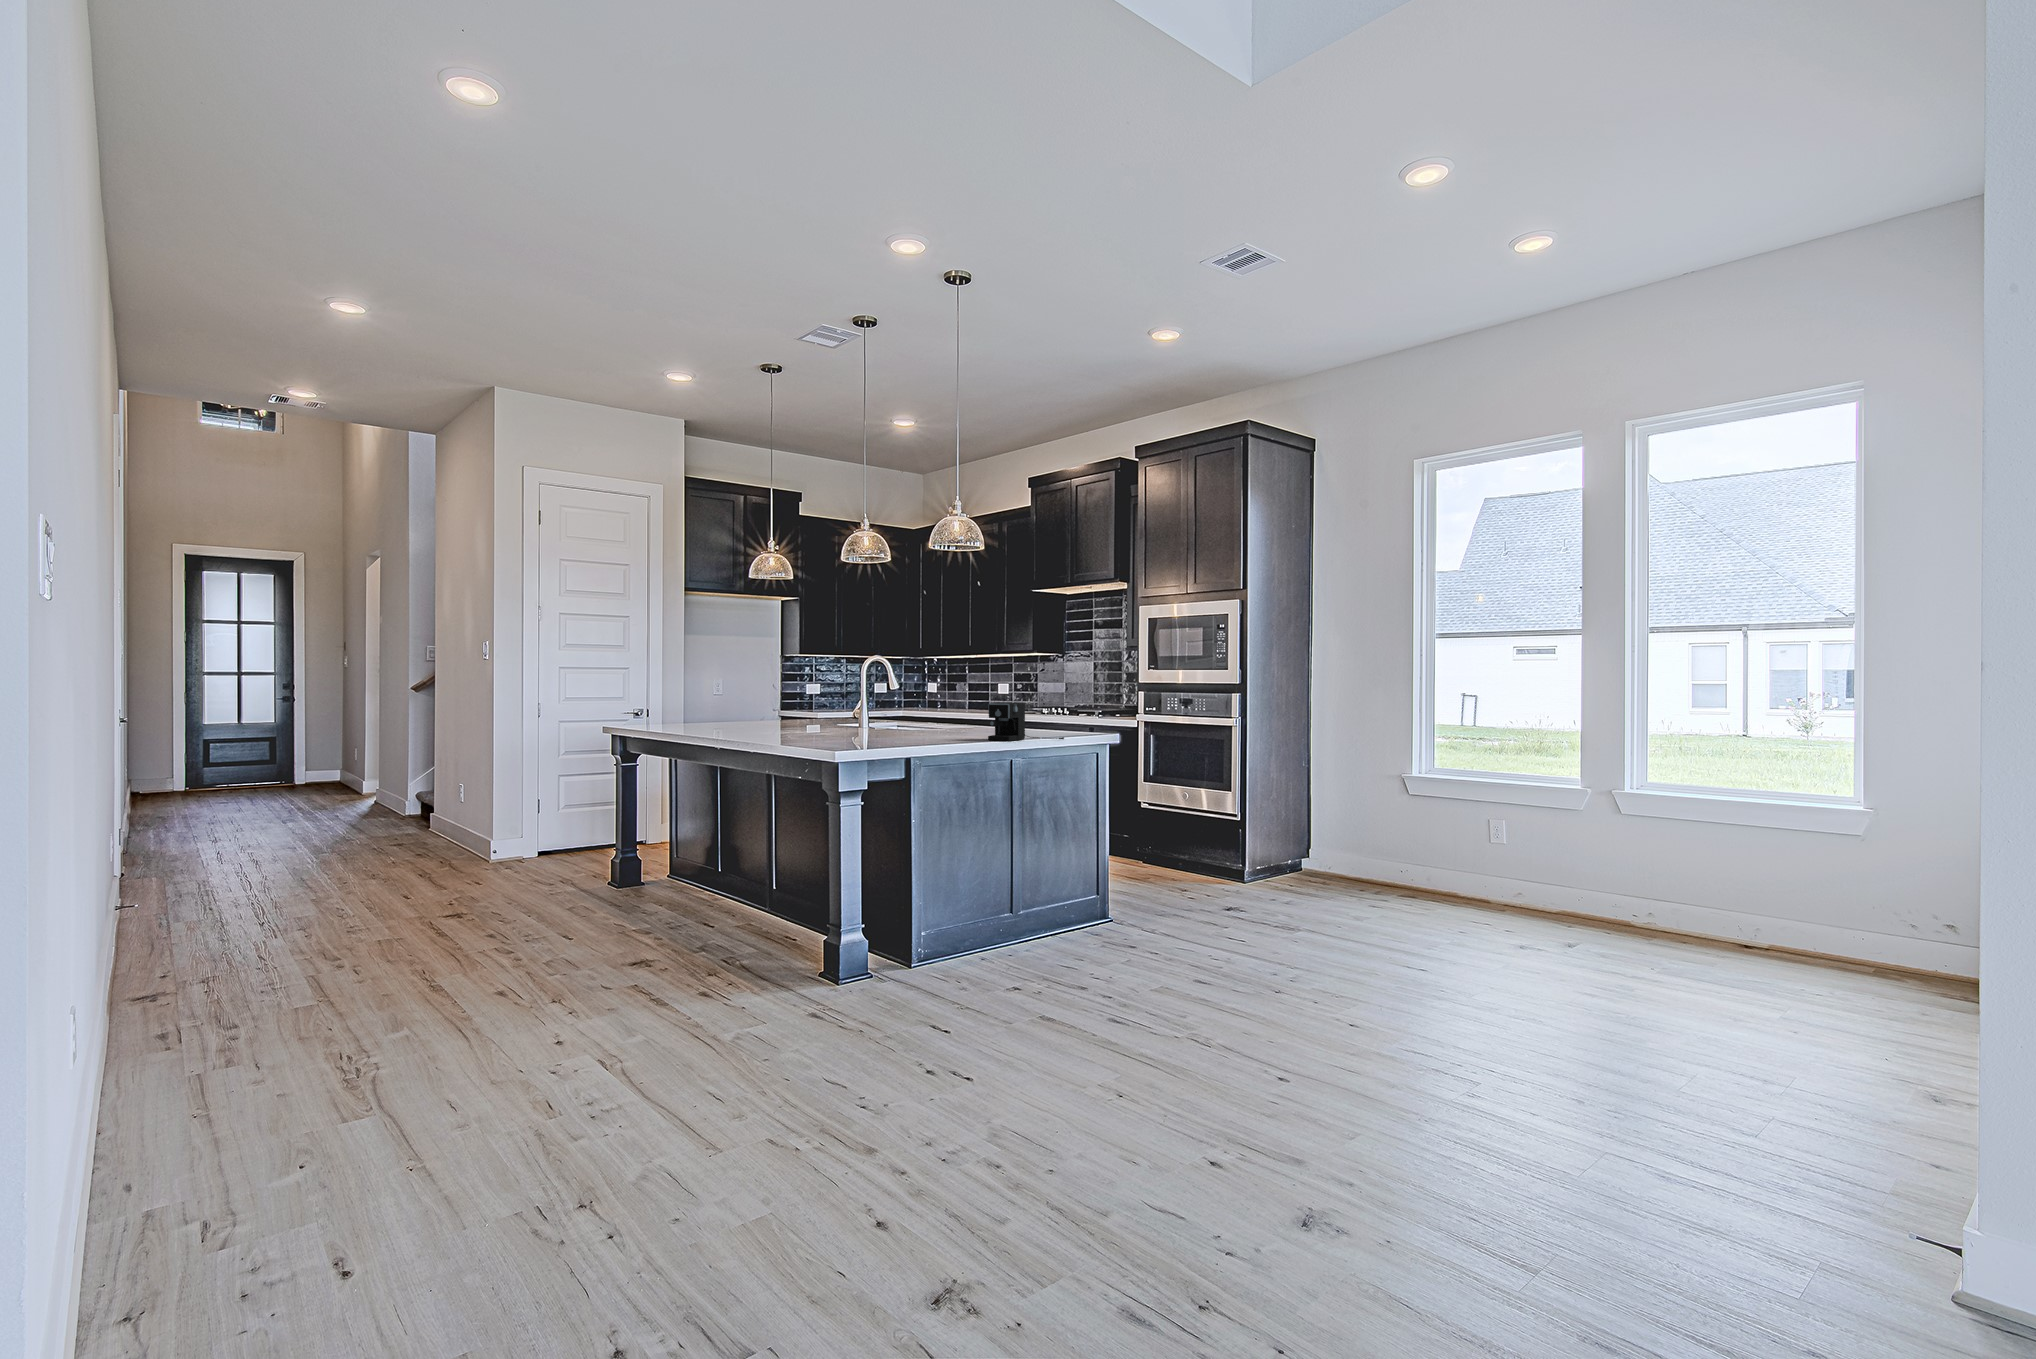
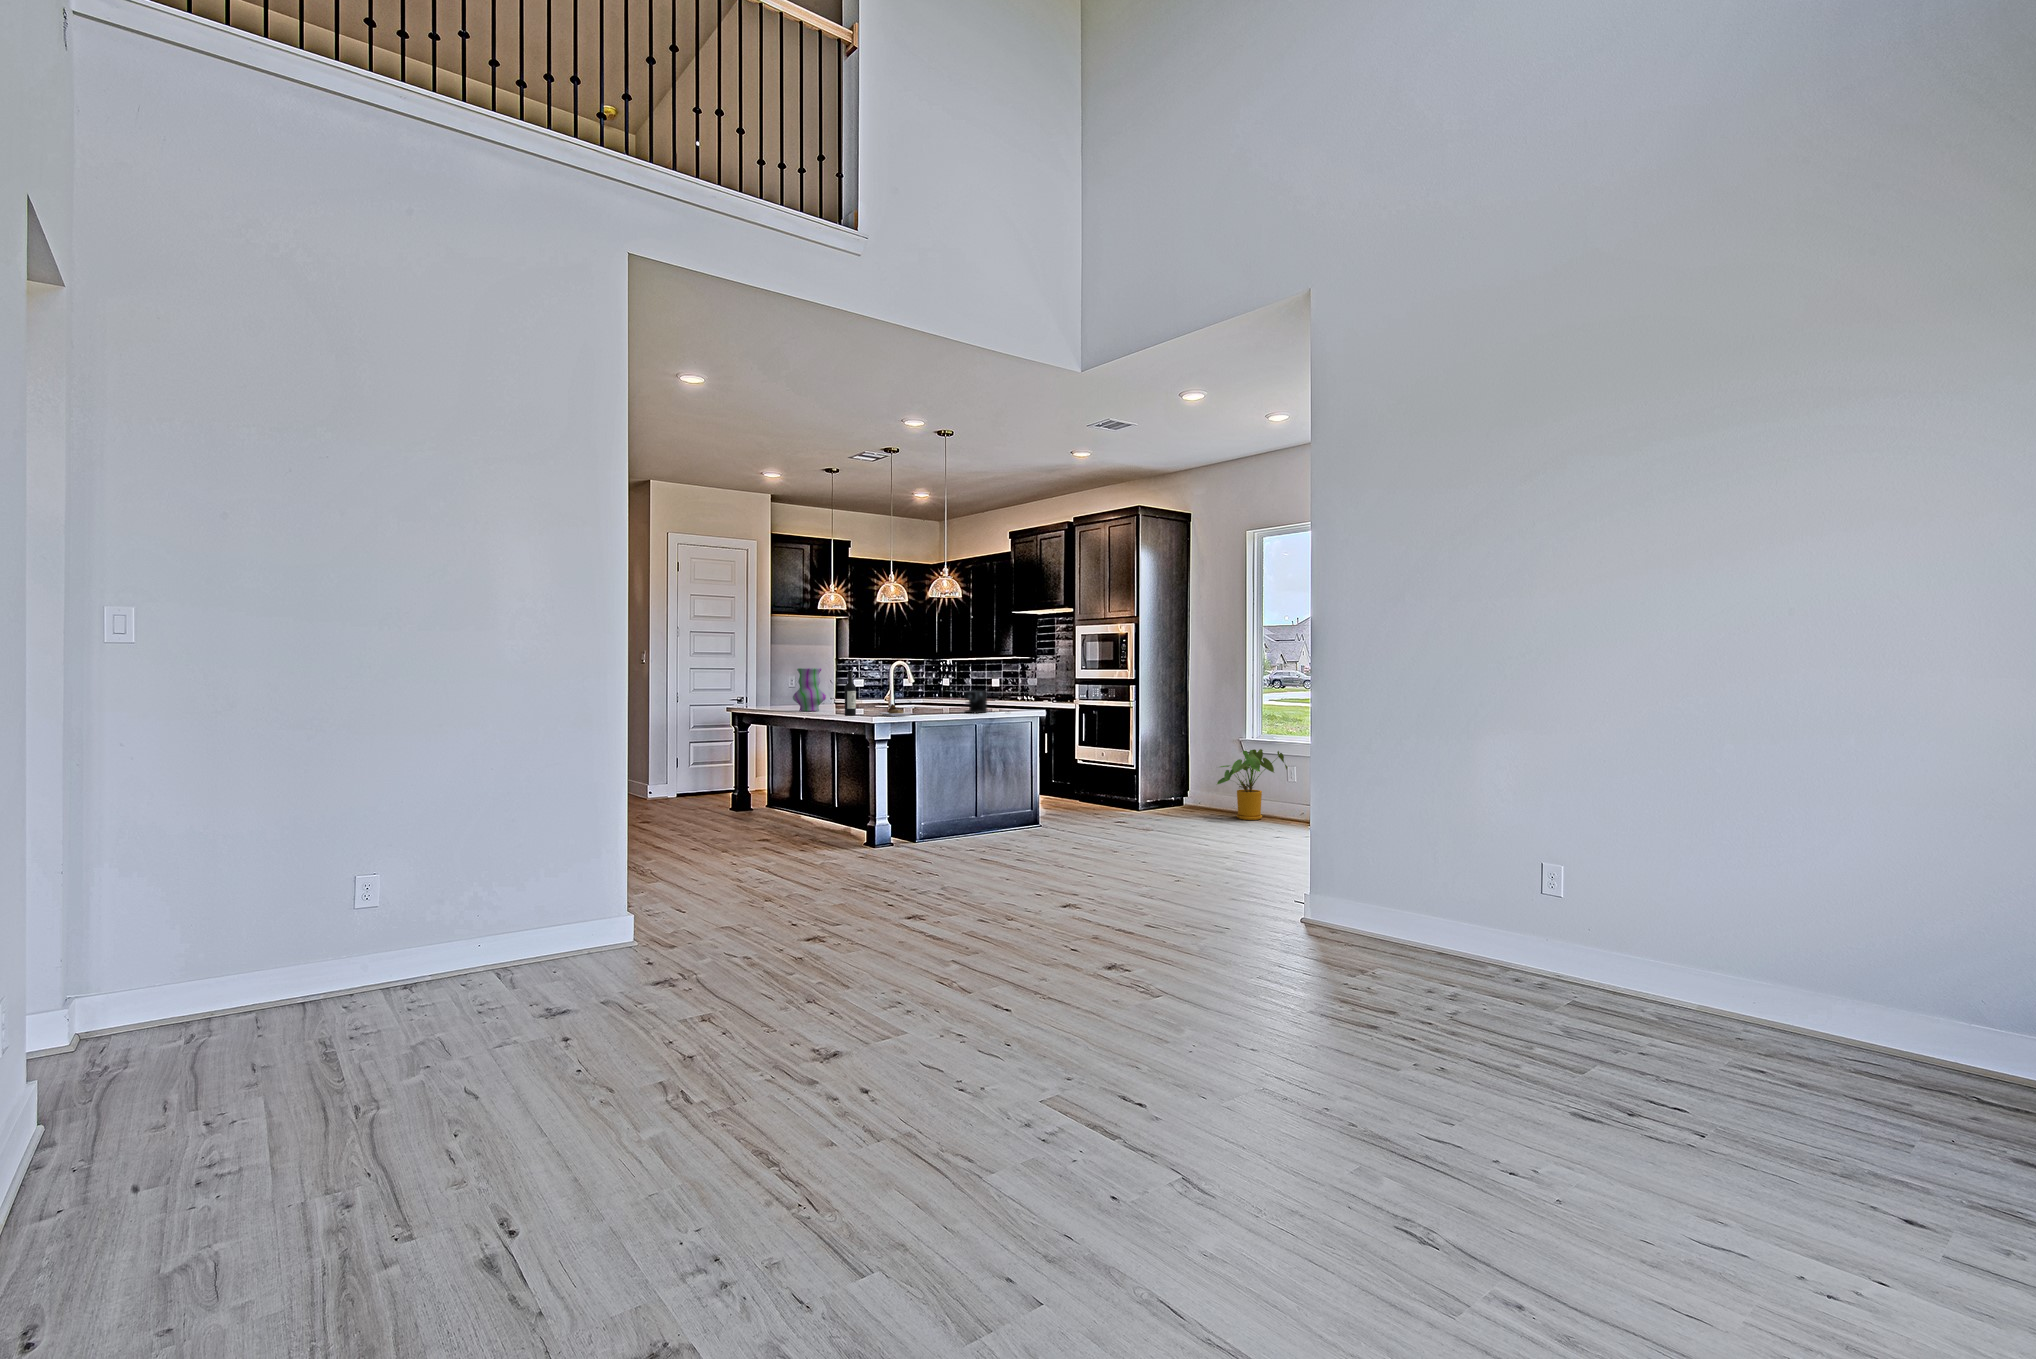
vase: none [701,666,757,737] -> present [793,668,826,711]
wine bottle: none [786,669,907,749] -> present [845,671,913,716]
house plant: none [1379,793,1492,908] -> present [1217,749,1287,820]

